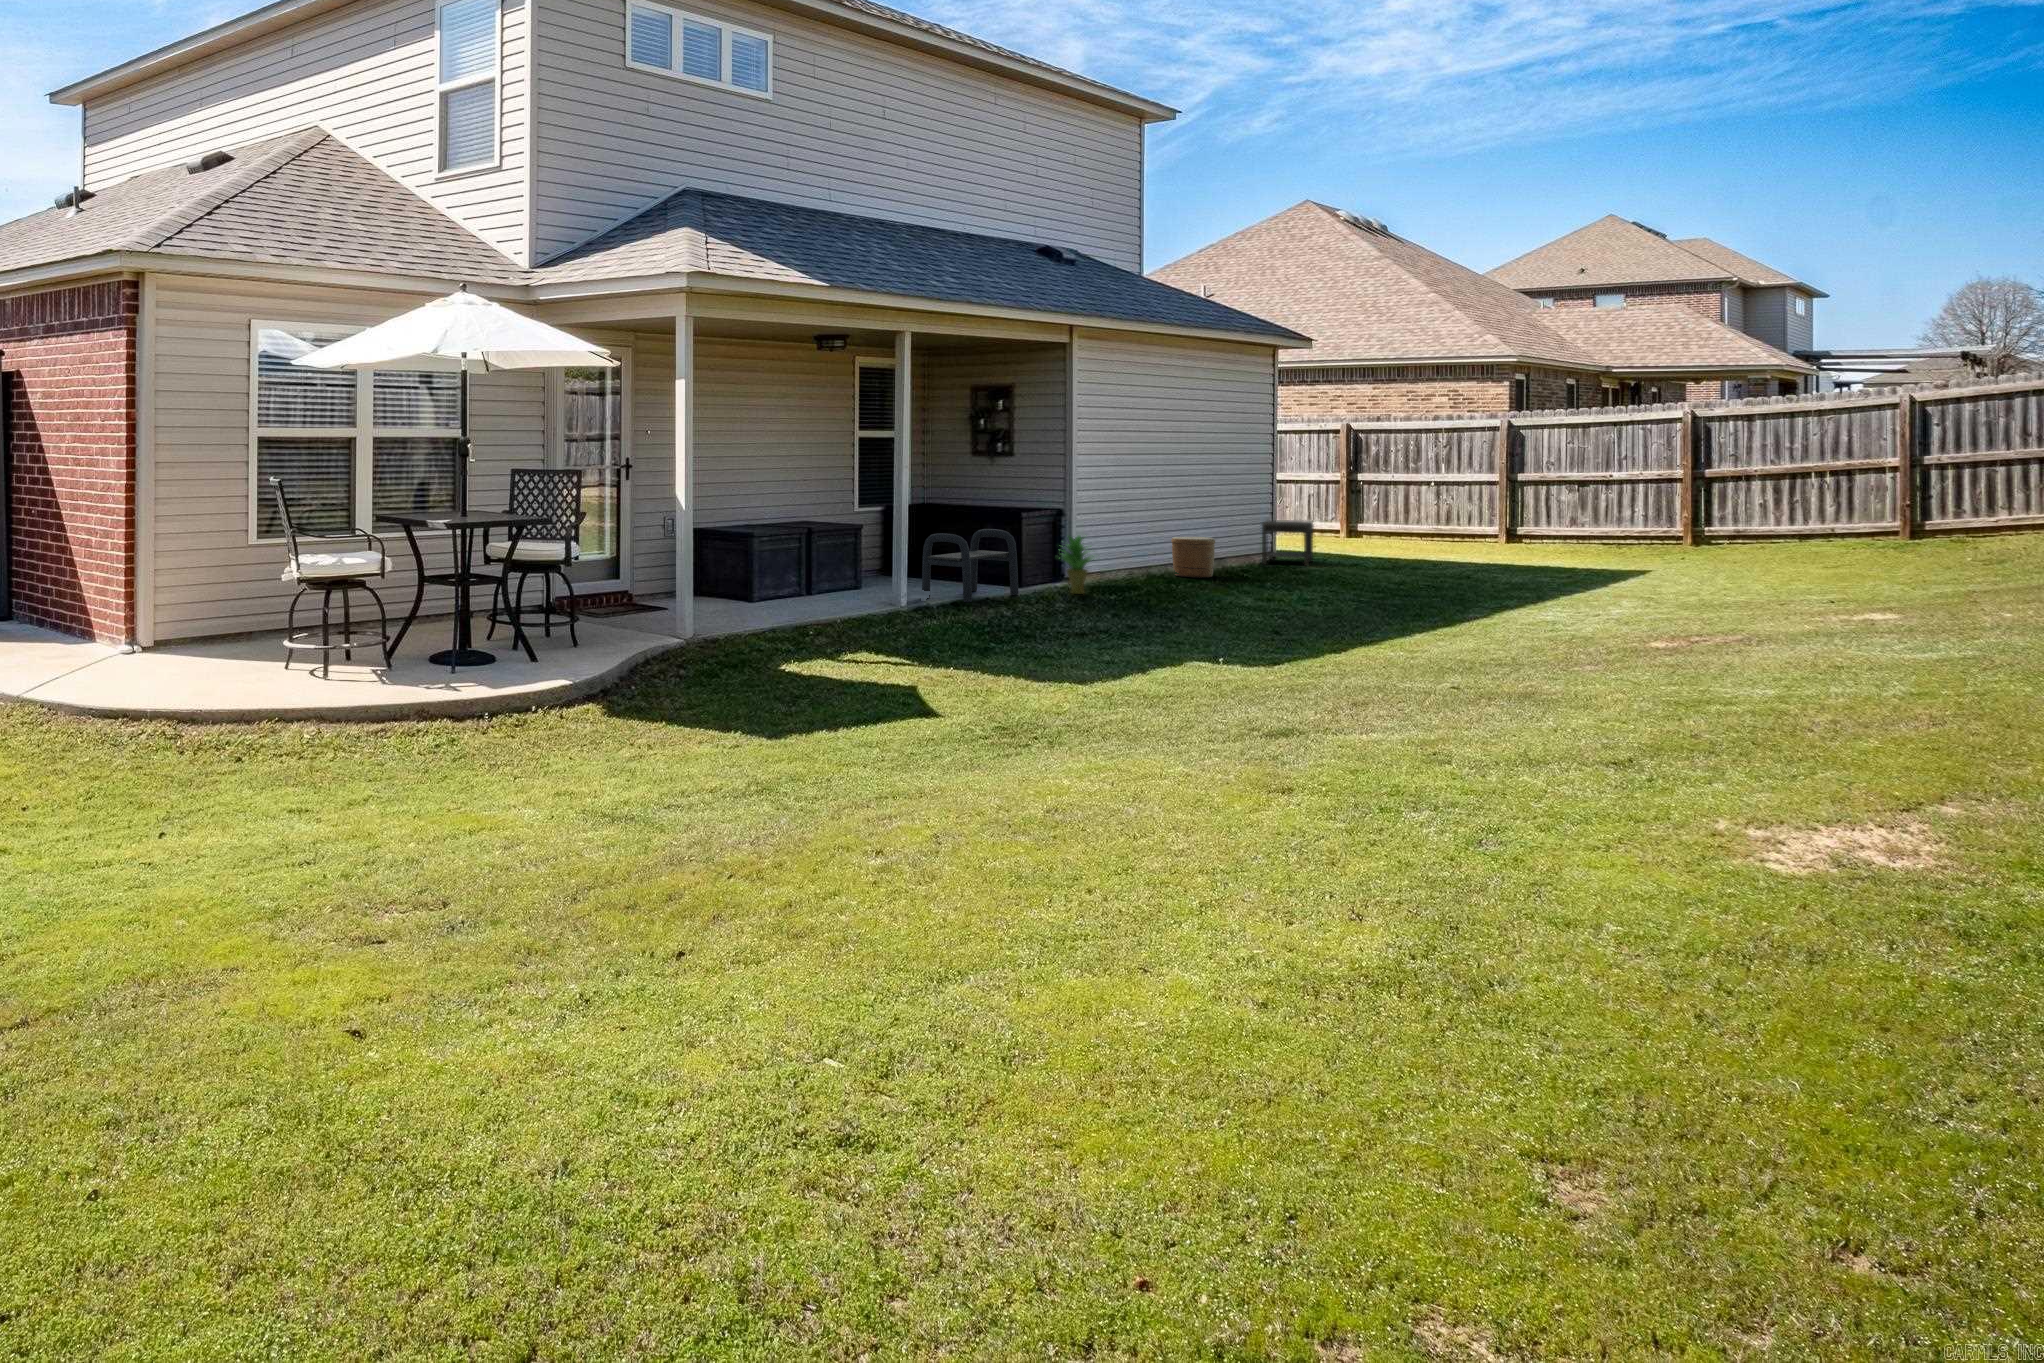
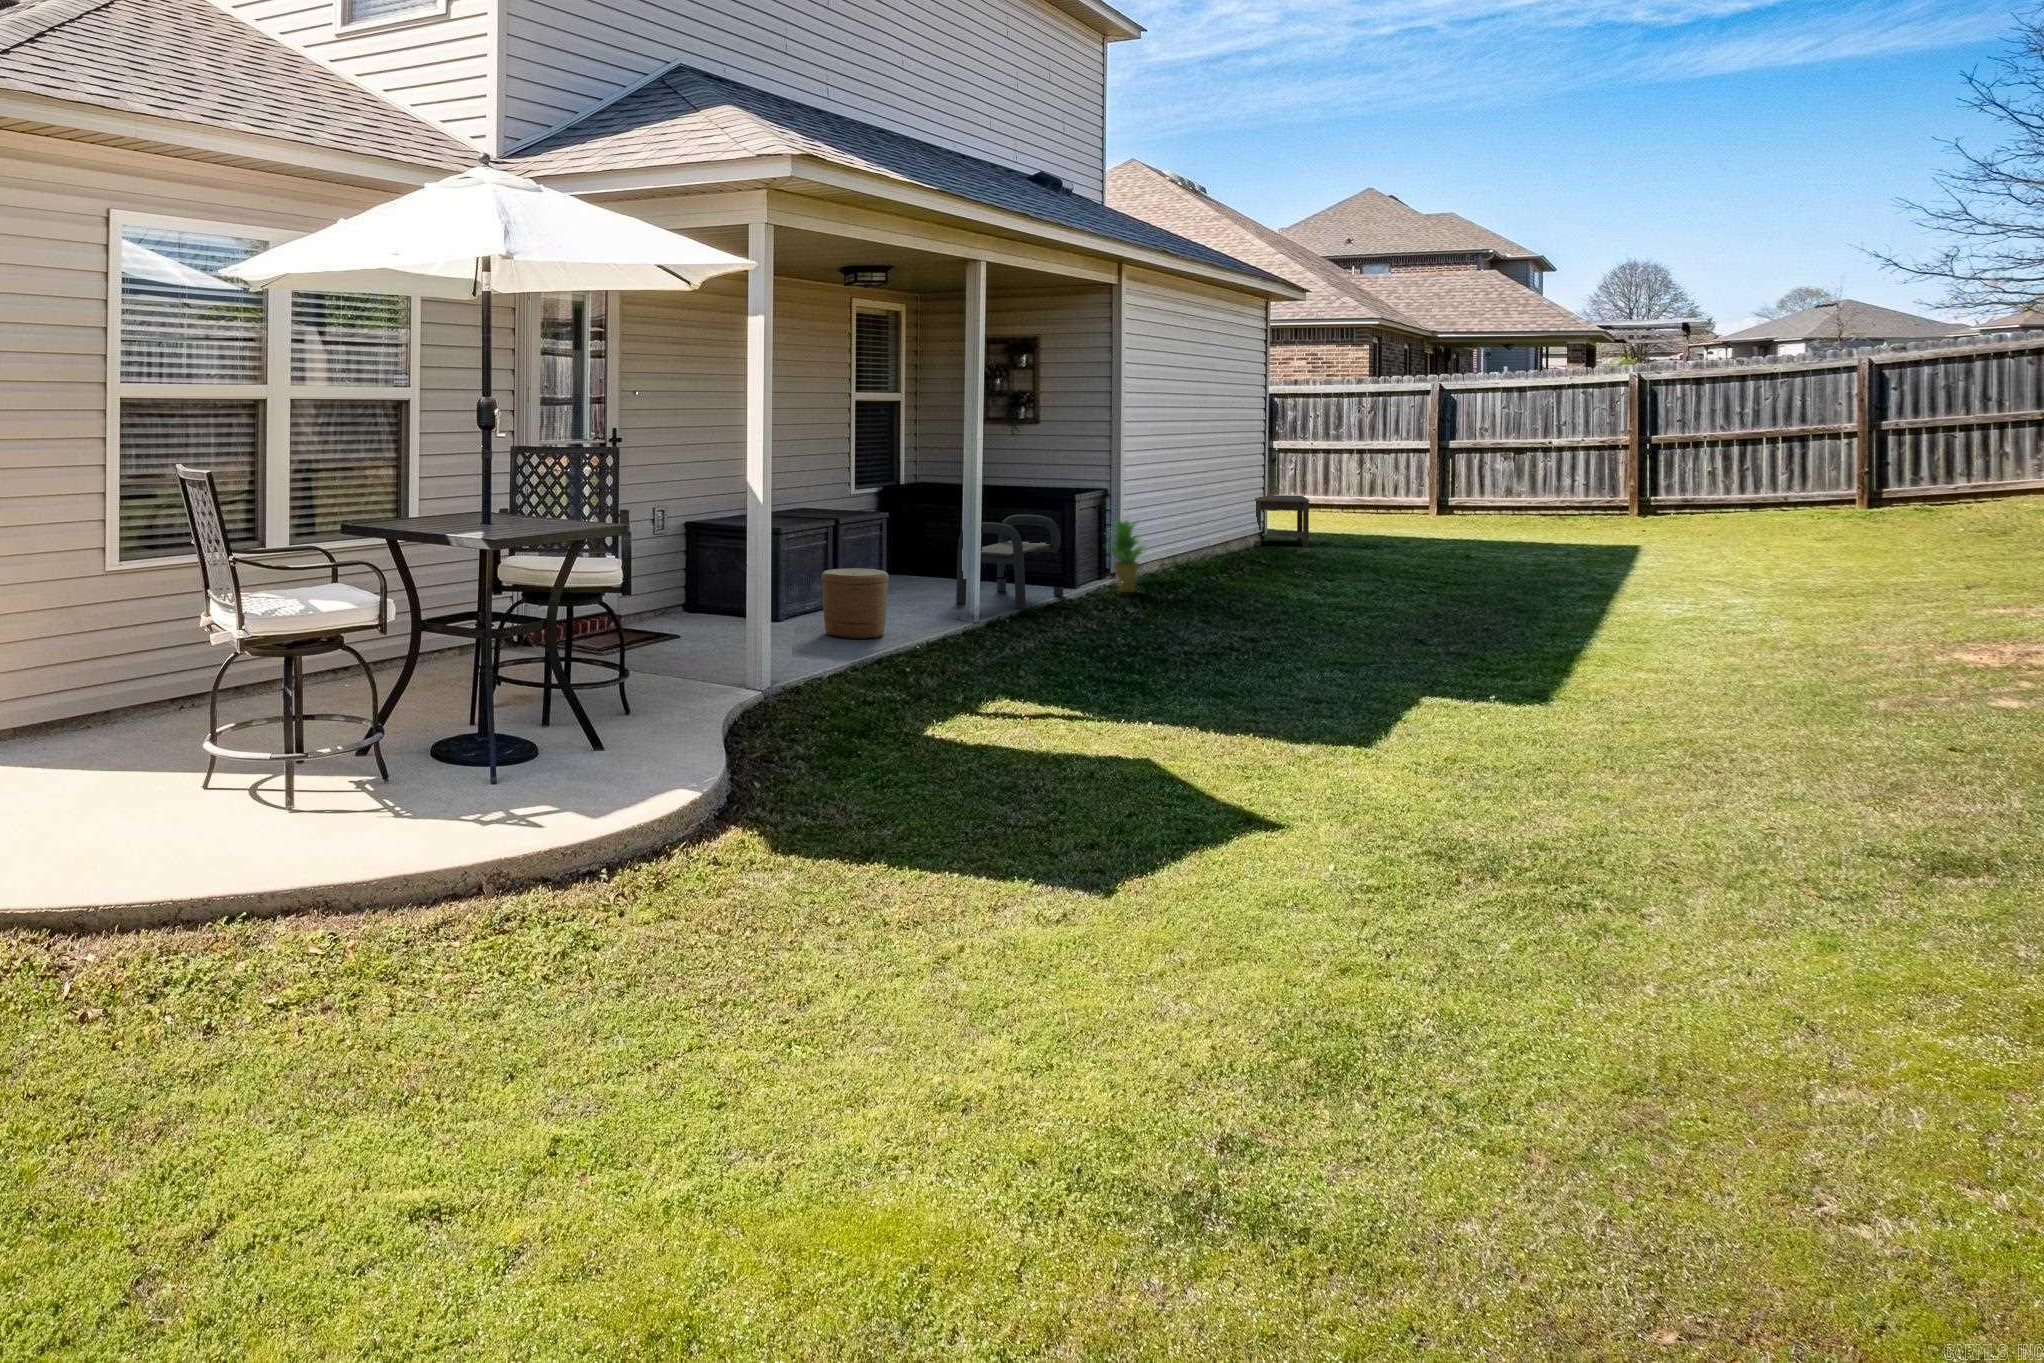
woven basket: present [1171,537,1215,578] -> present [821,568,889,639]

